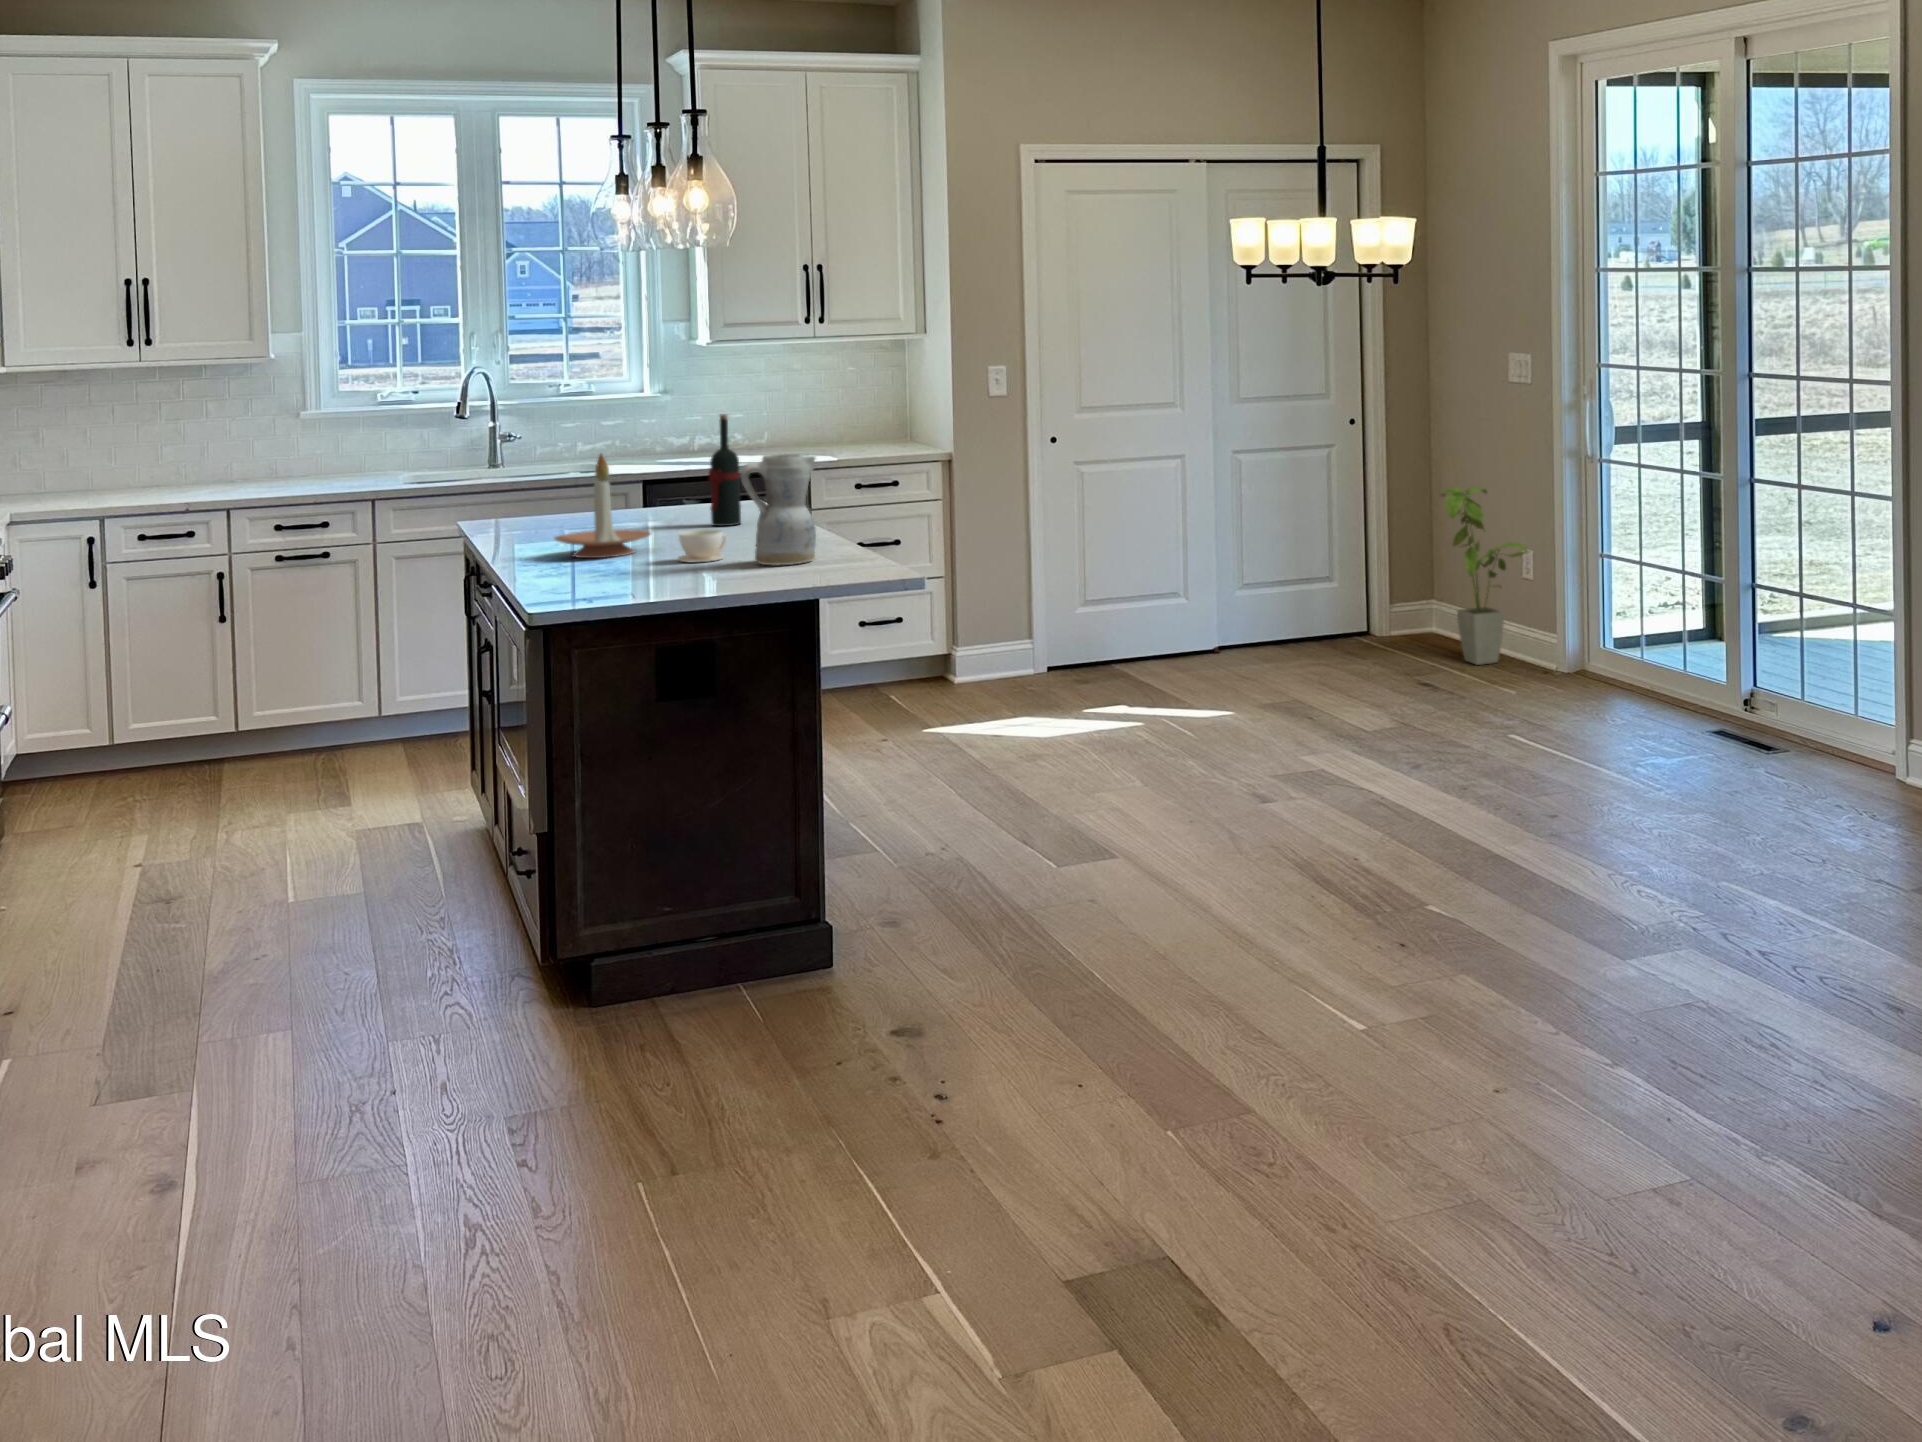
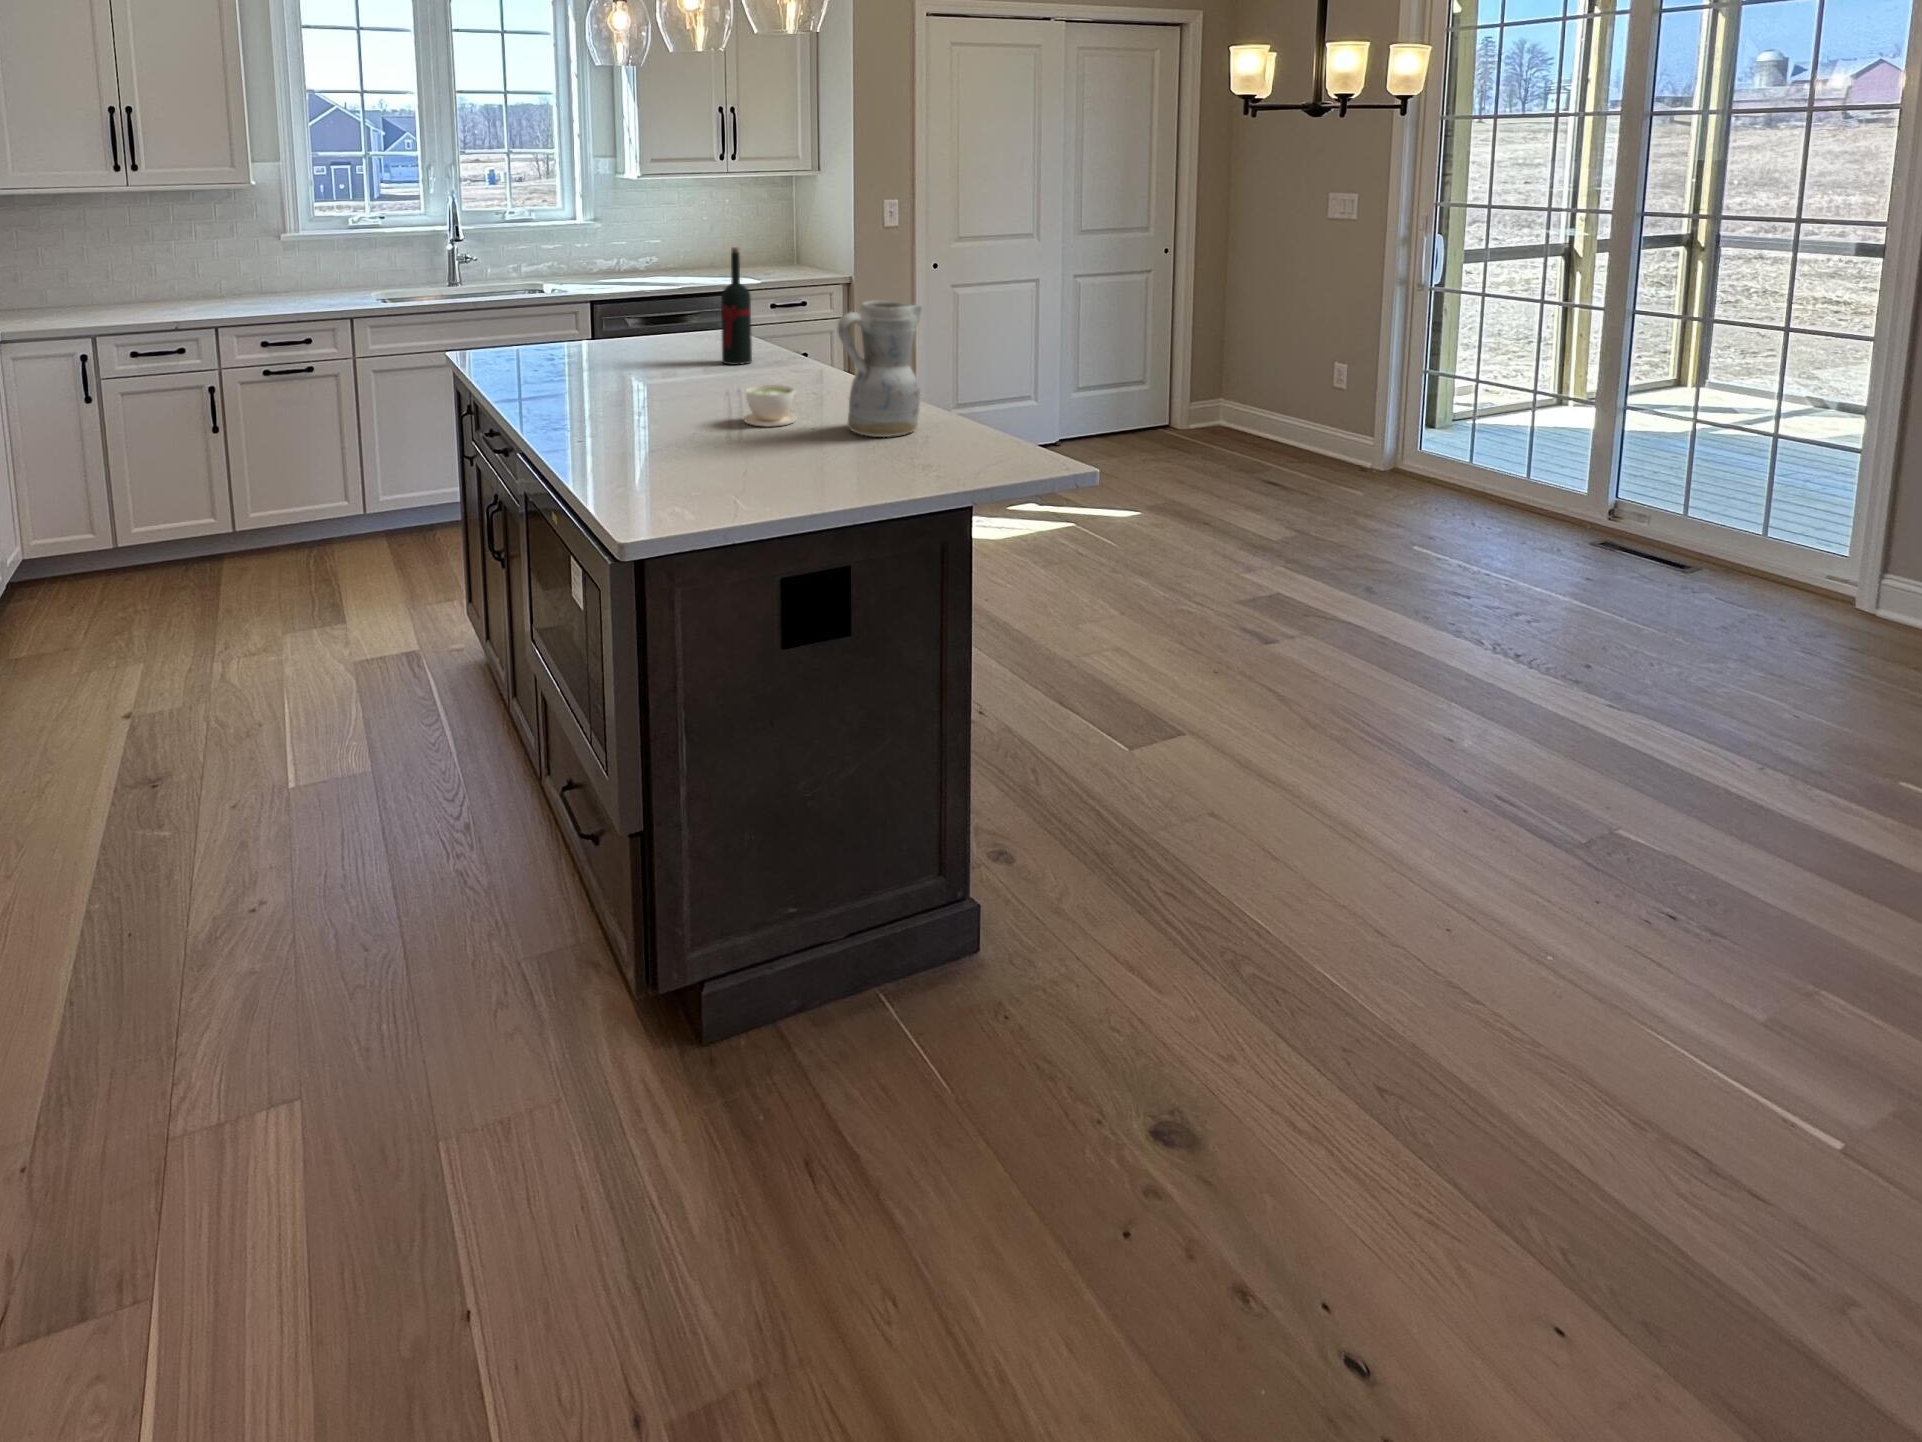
candle holder: present [555,454,651,558] -> none [587,292,694,413]
house plant: present [1441,487,1528,665] -> none [1273,312,1358,464]

